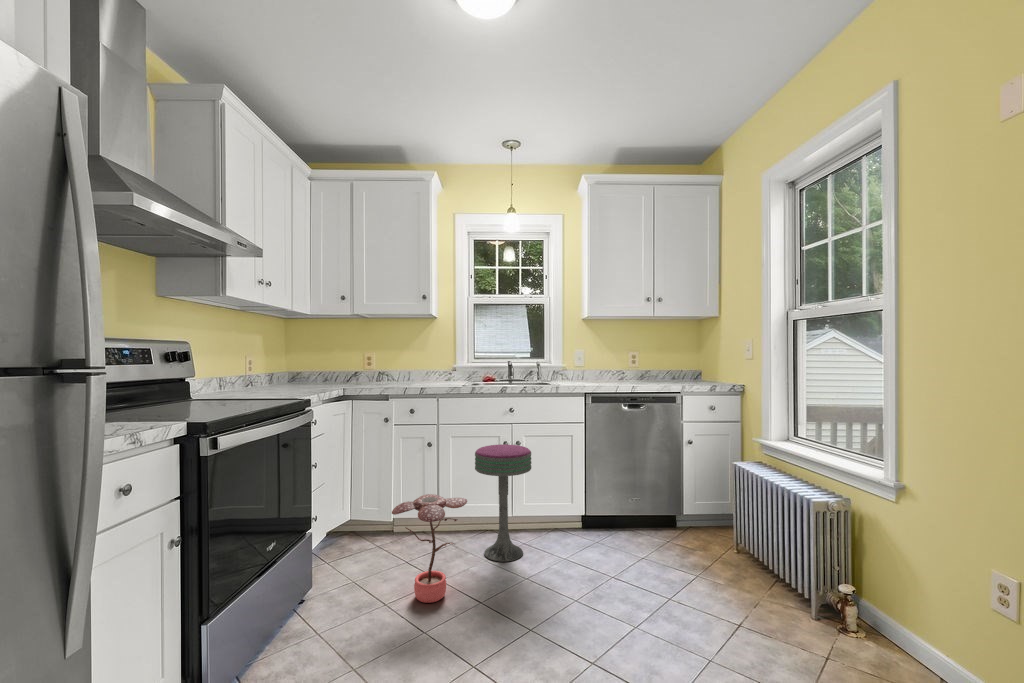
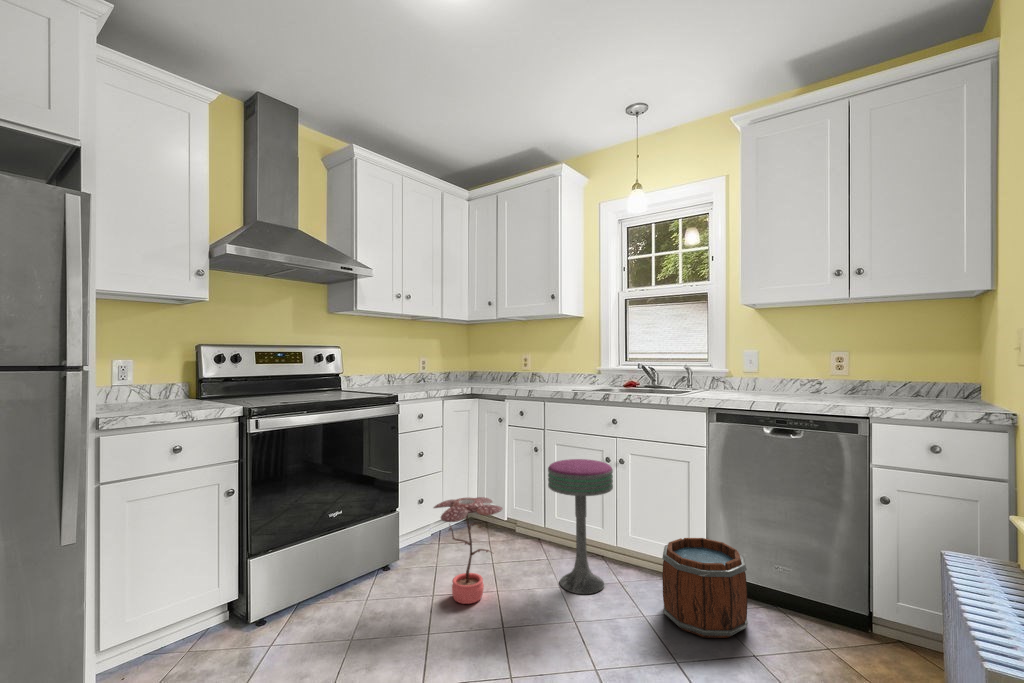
bucket: none [573,490,633,559] -> present [662,538,748,638]

